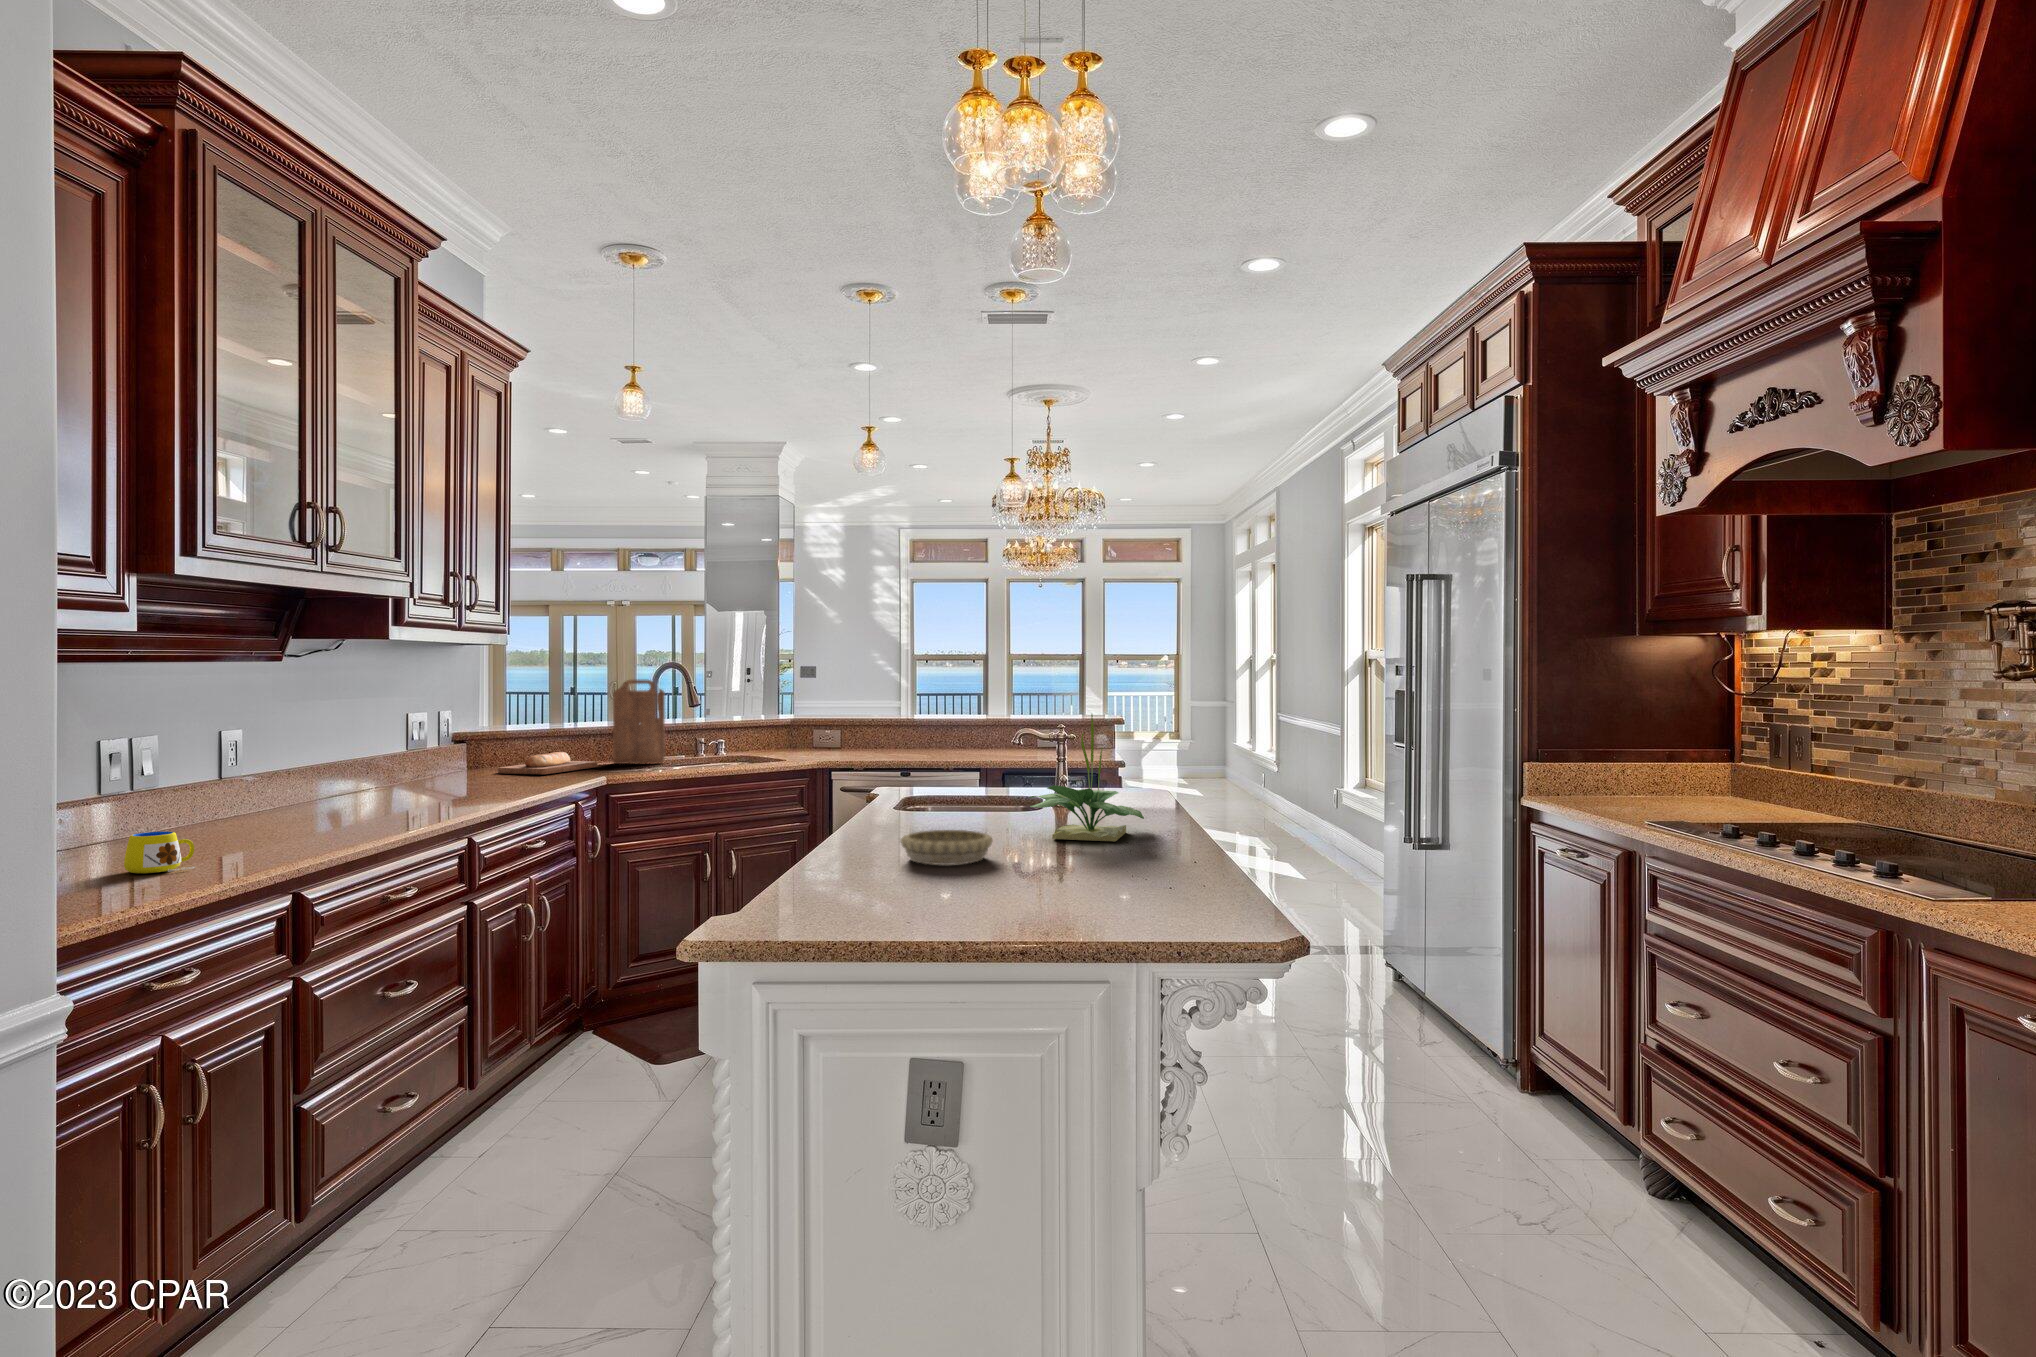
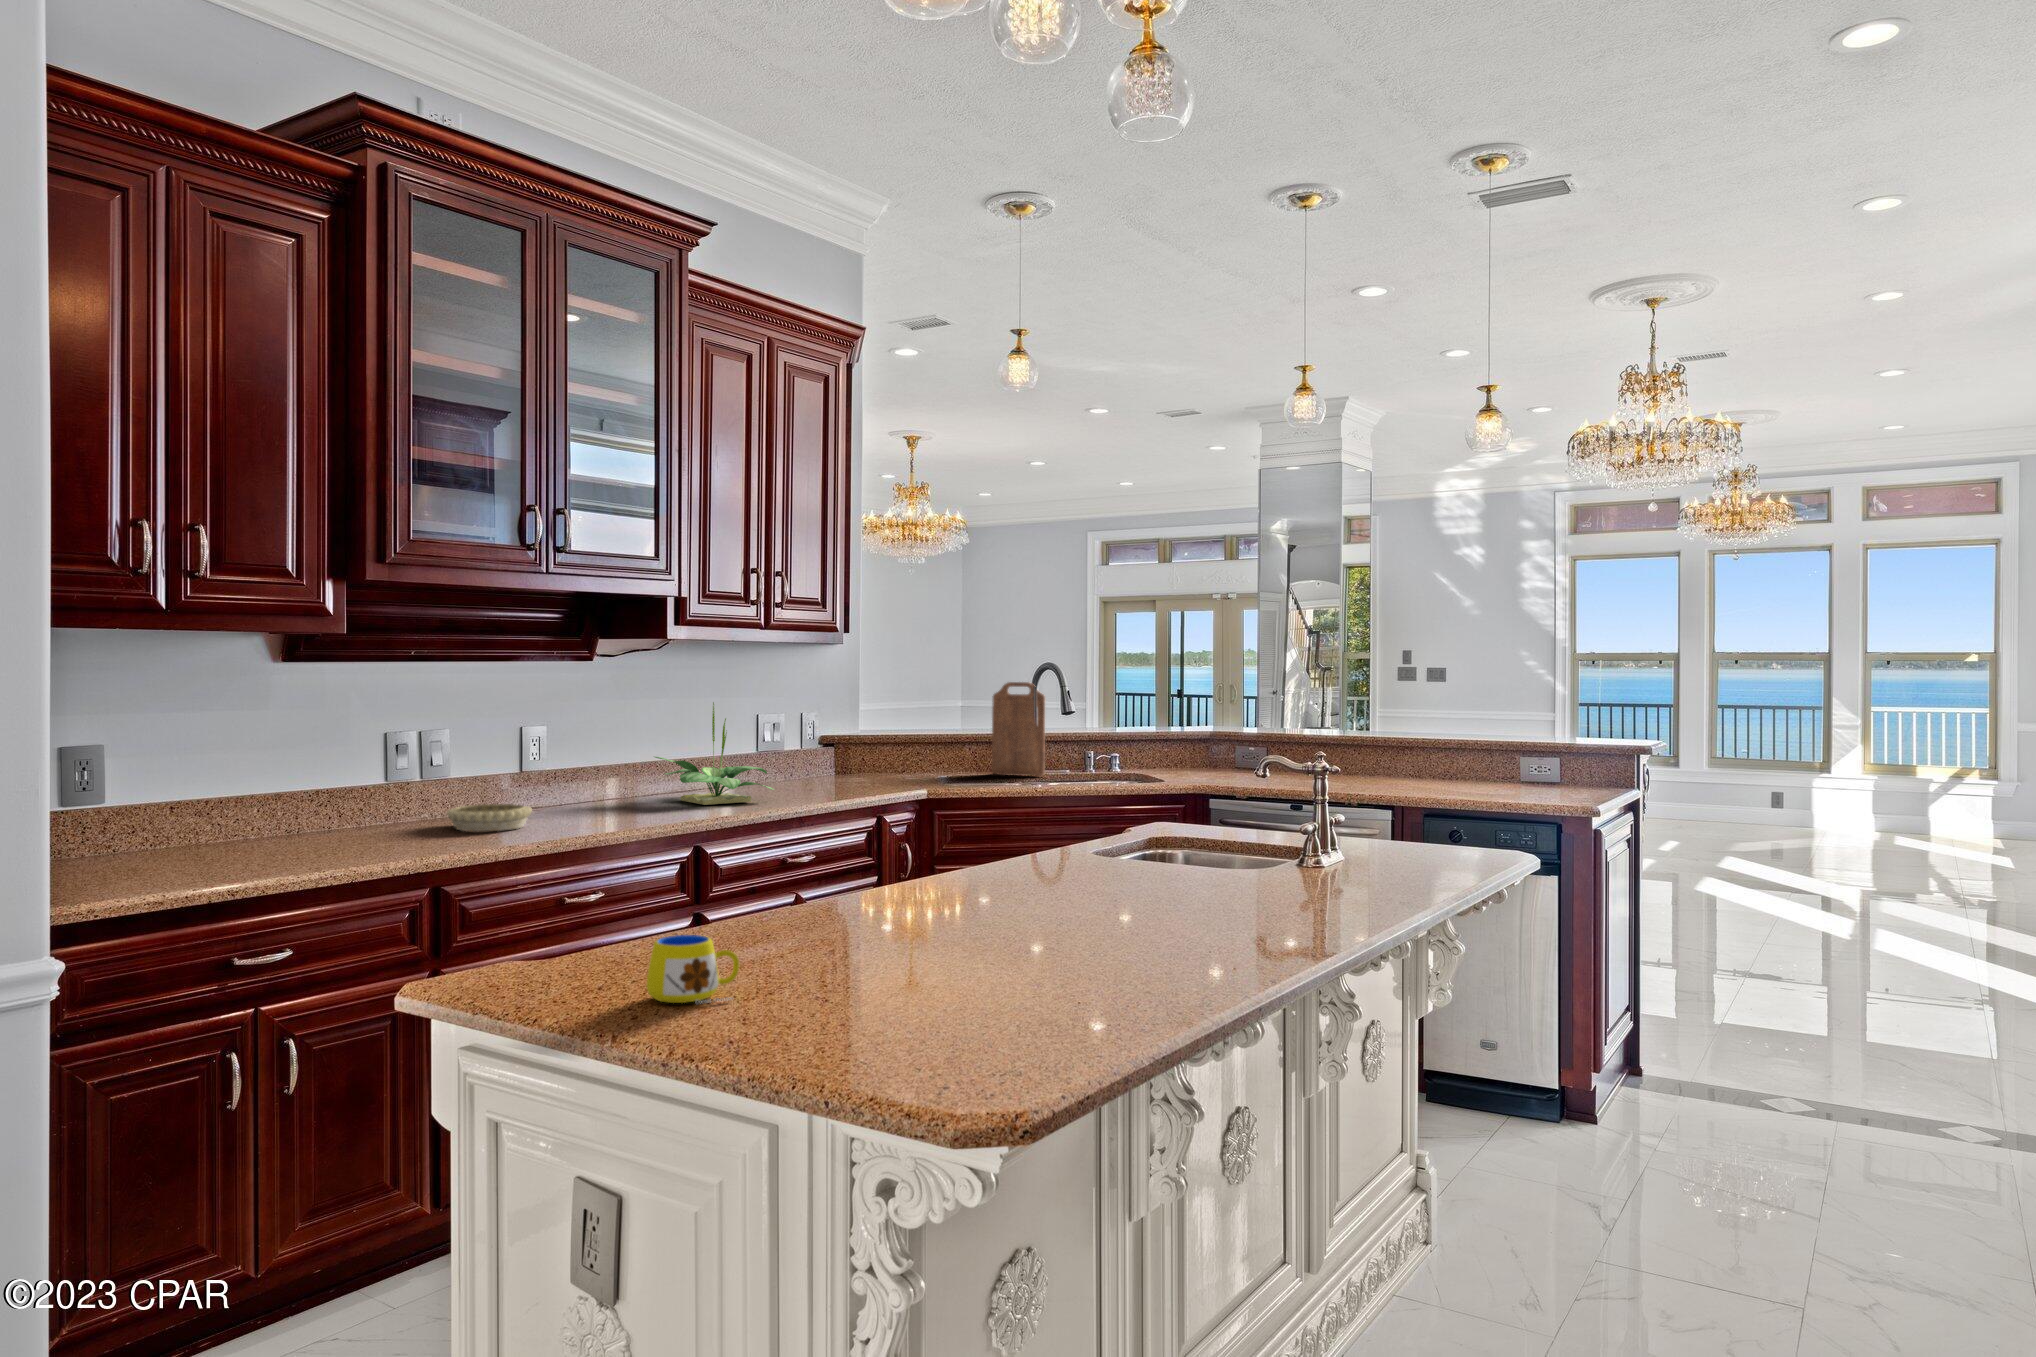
potted plant: present [1029,715,1144,841] -> present [655,702,774,805]
bread loaf: present [497,752,598,775] -> none [857,758,964,782]
decorative bowl: present [900,830,993,865] -> present [447,804,532,831]
mug: present [124,832,195,873] -> present [647,935,739,1003]

